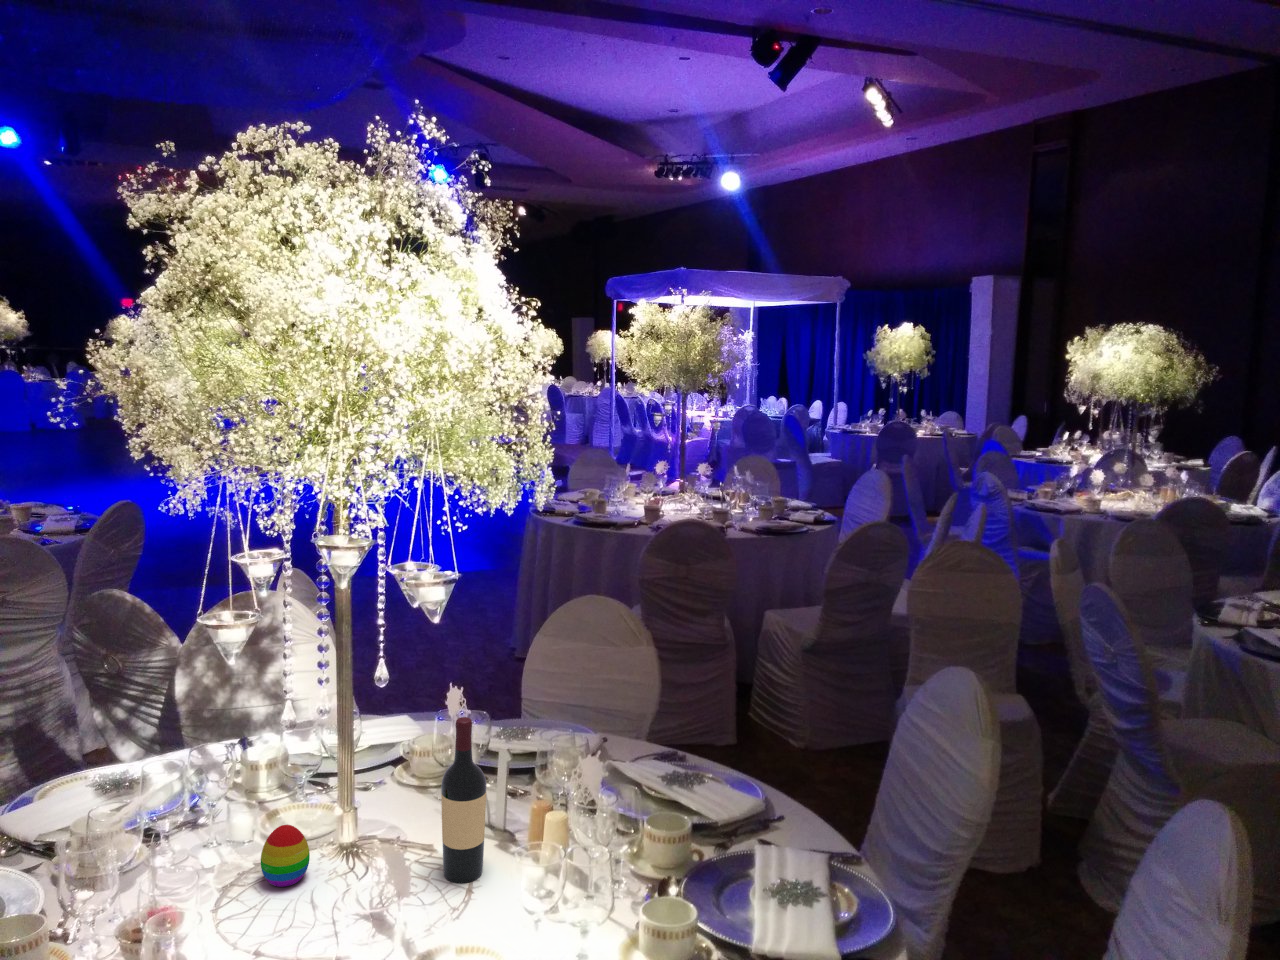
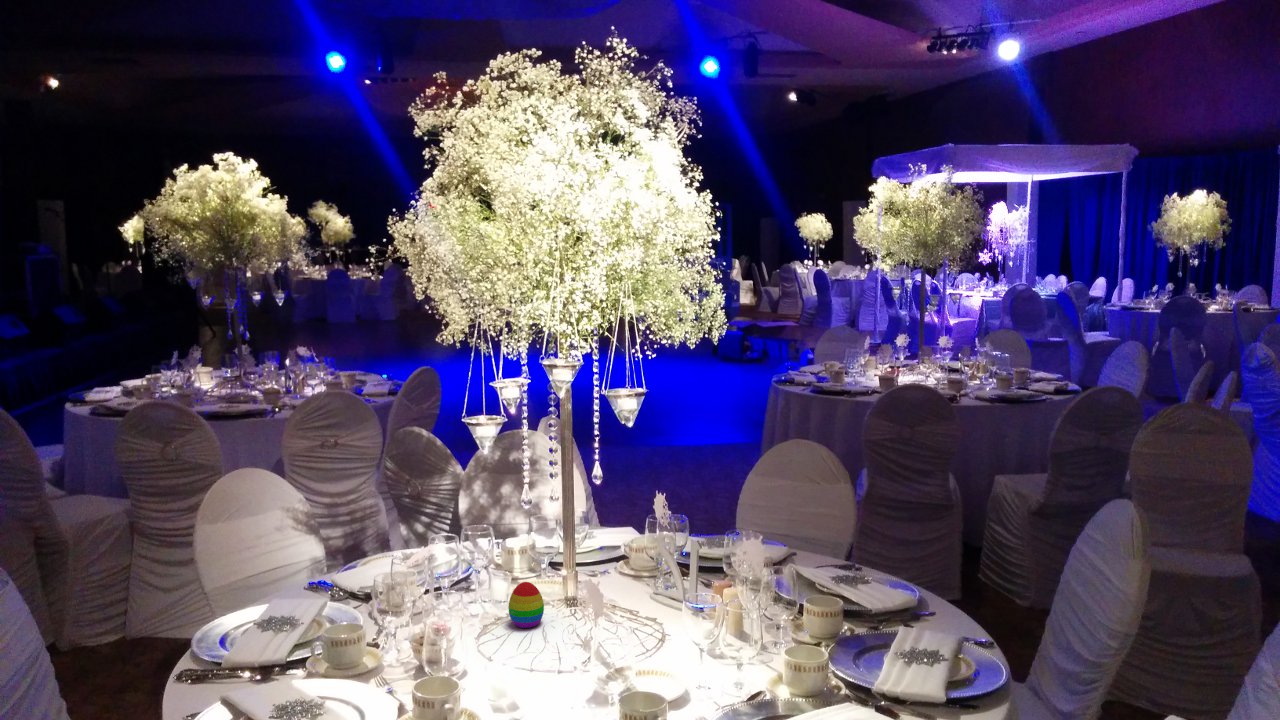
wine bottle: present [441,717,486,884] -> none [641,504,676,637]

